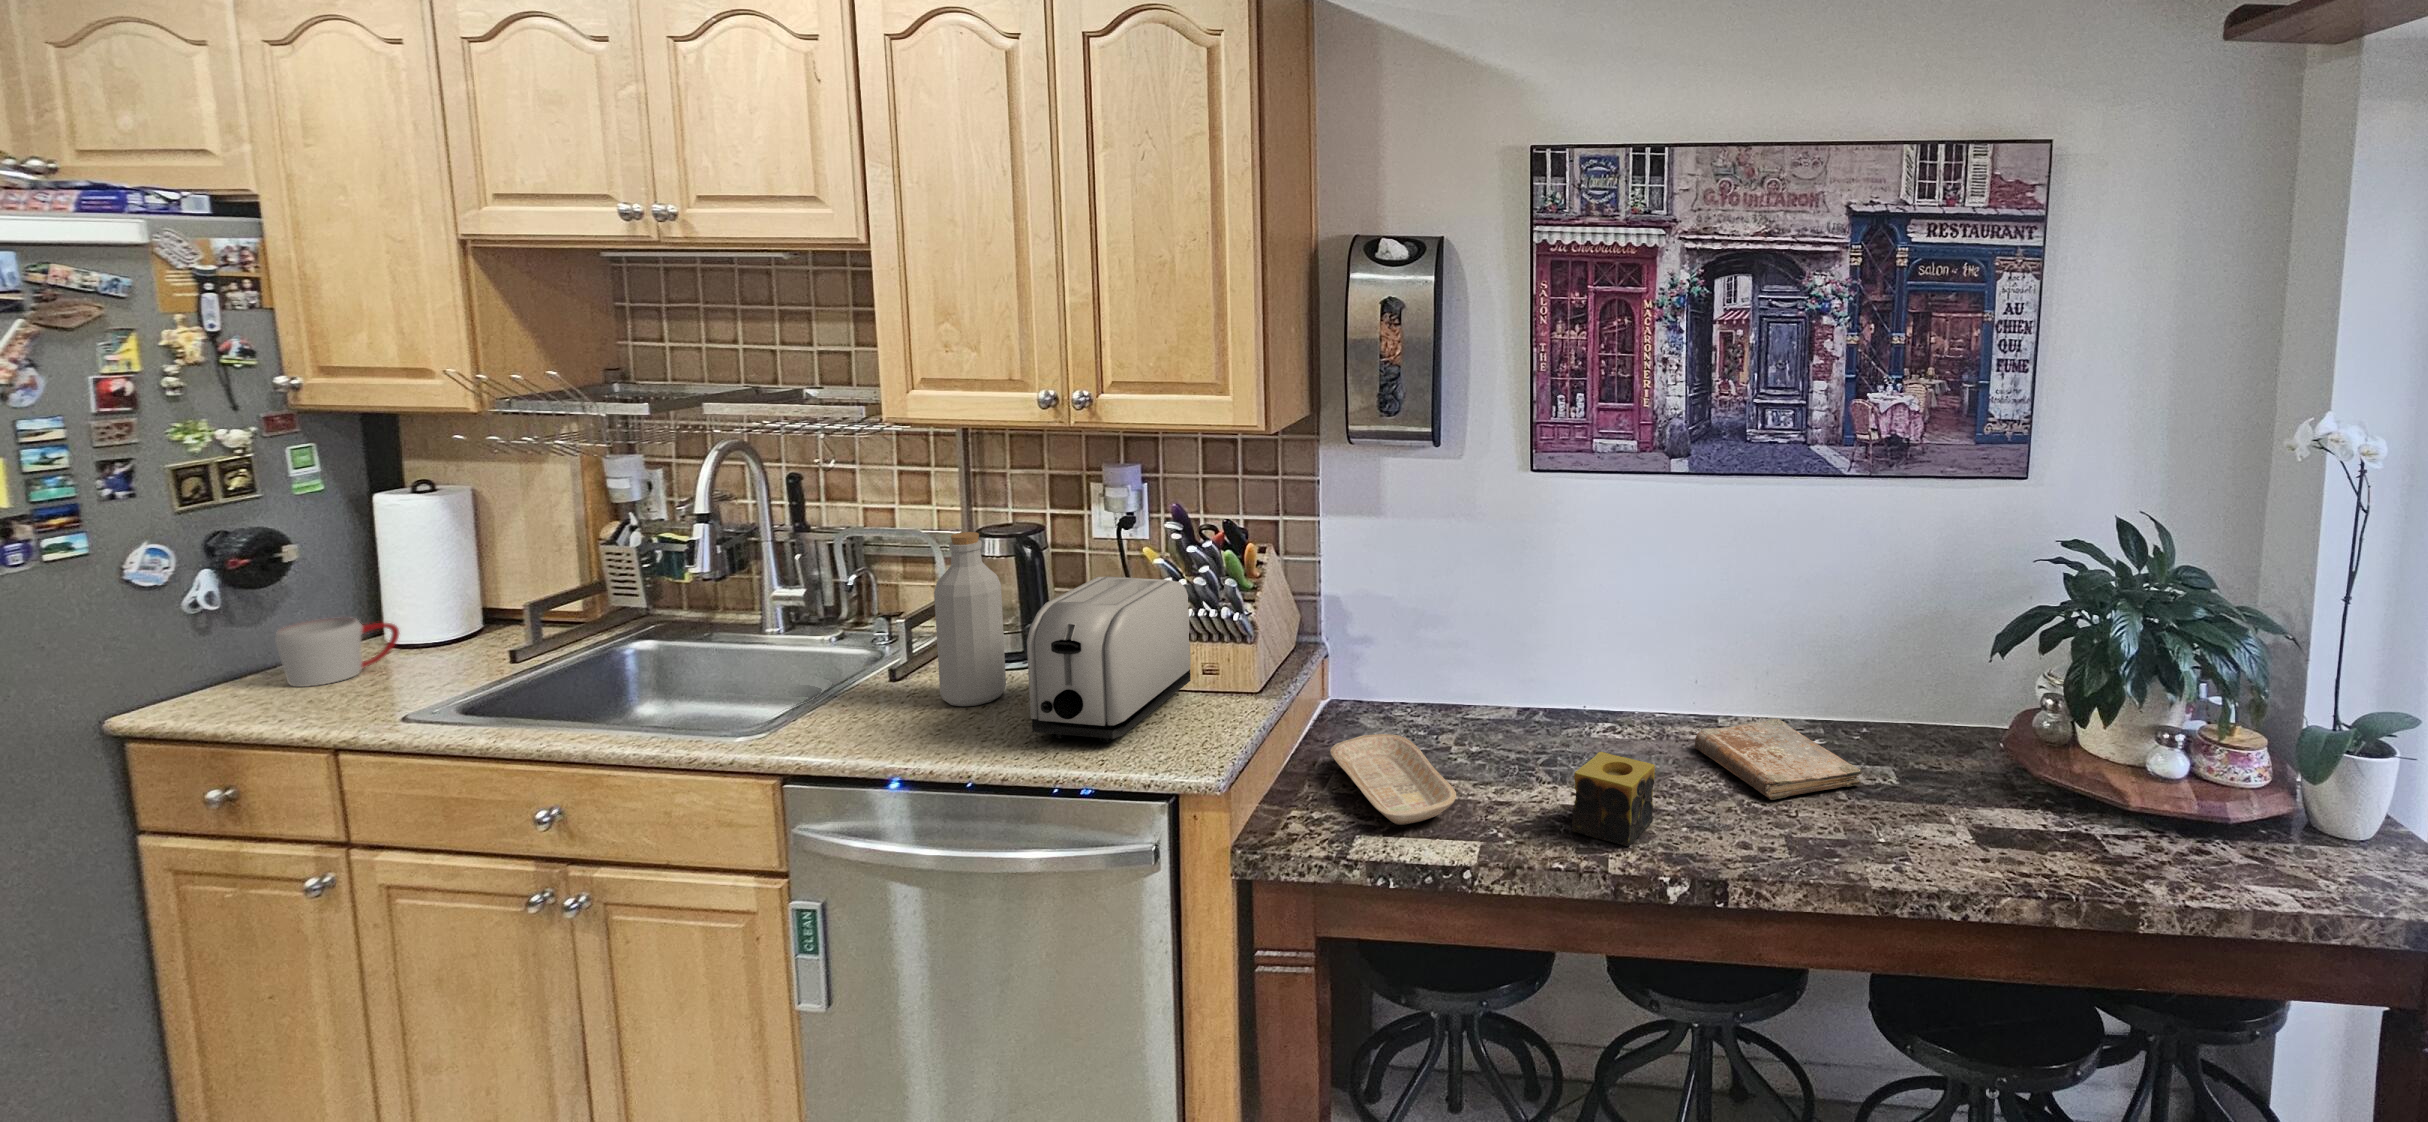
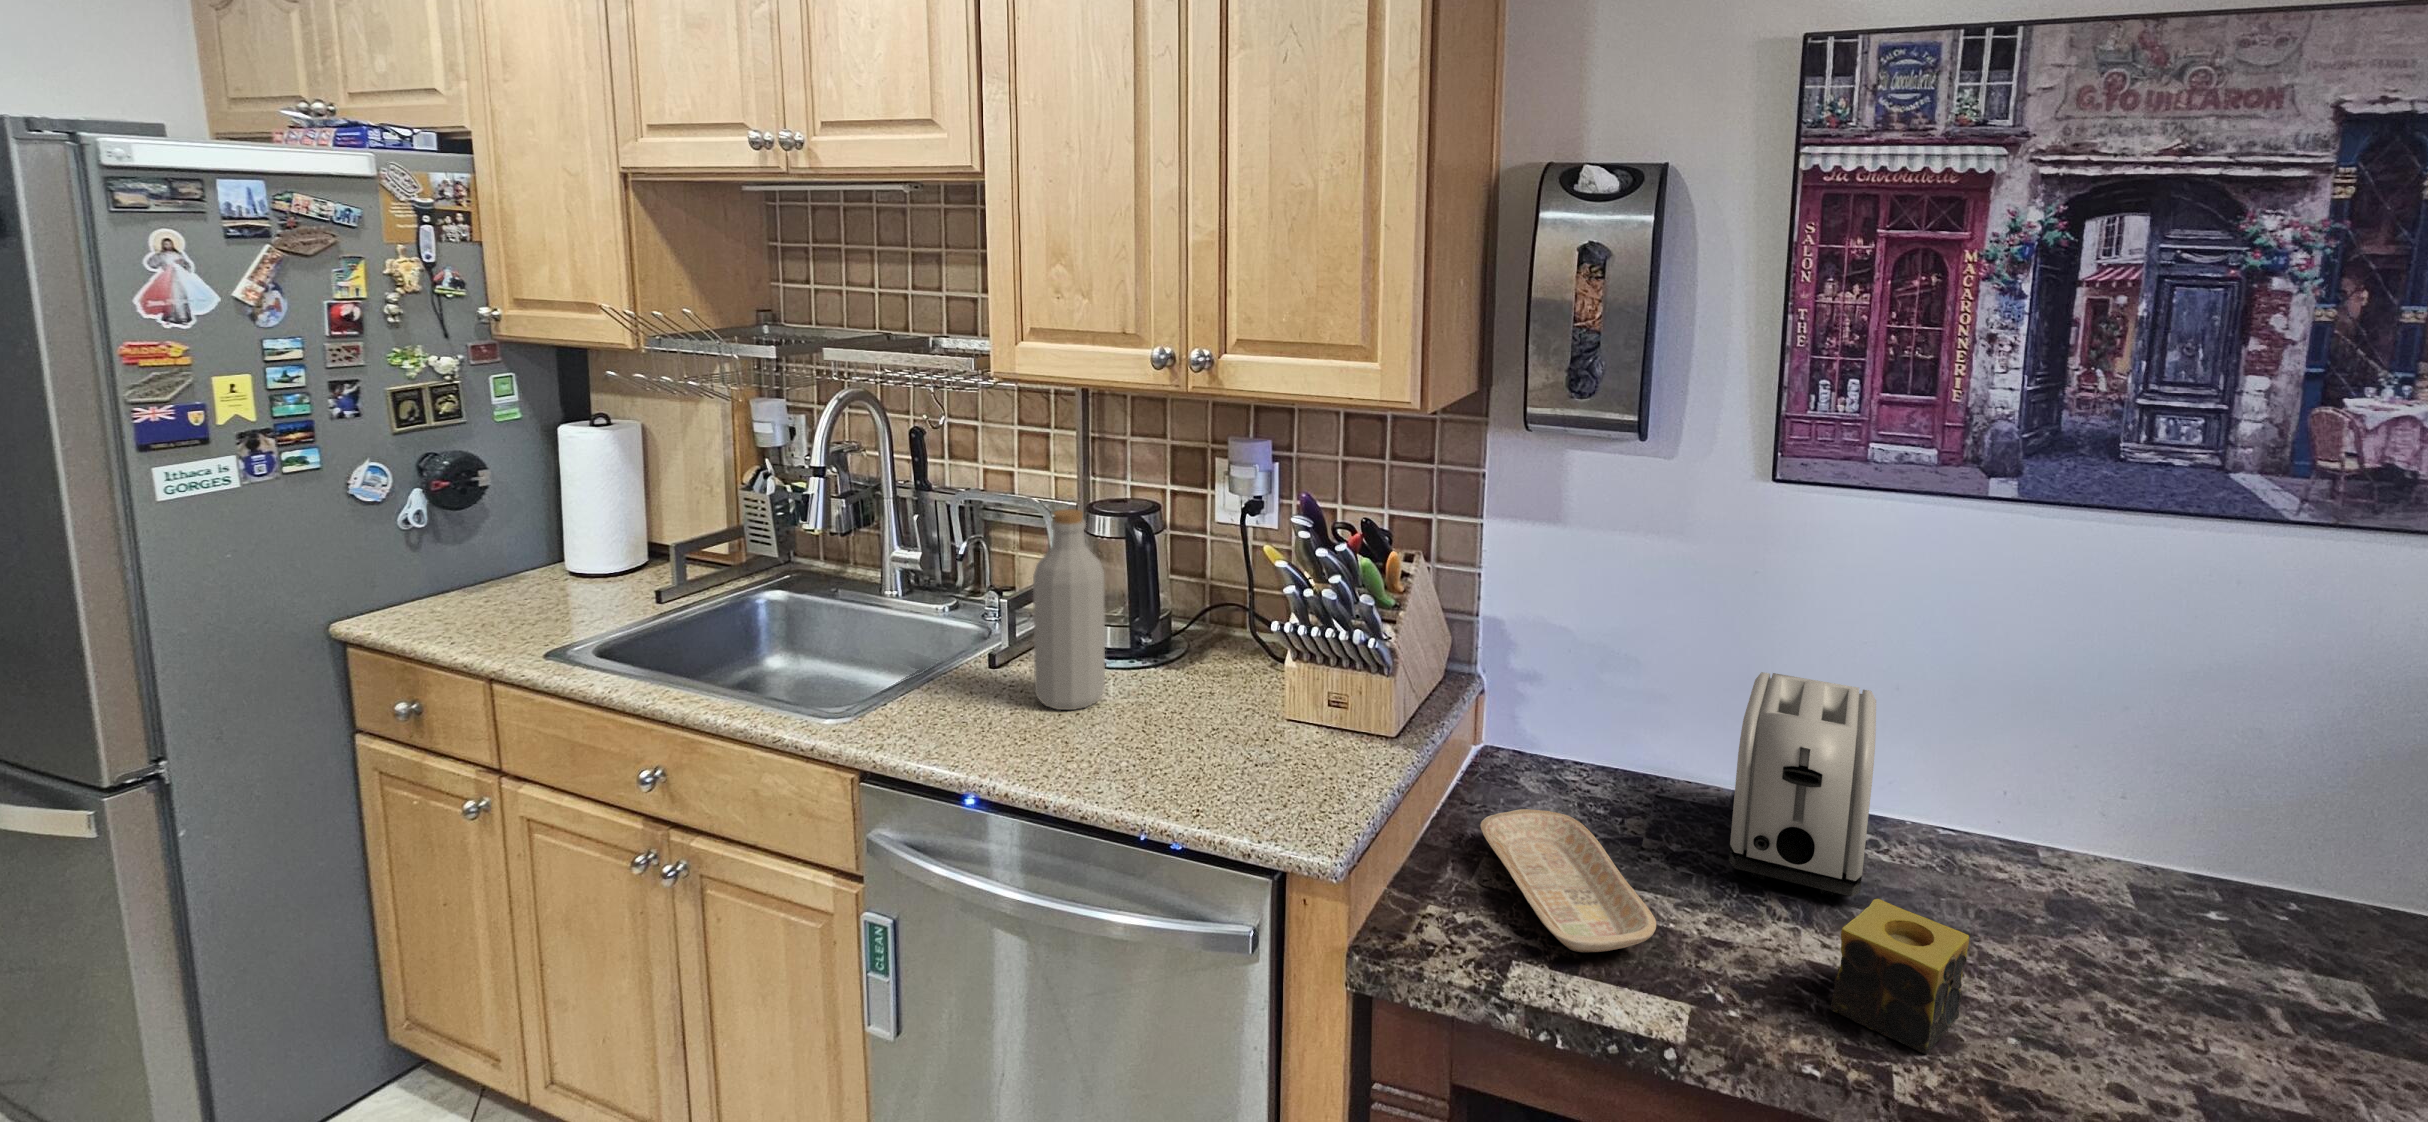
toaster: present [1027,576,1191,743] -> present [1729,672,1876,897]
mug: present [275,617,399,687] -> none [466,543,566,608]
book: present [1695,719,1862,800] -> none [2005,872,2317,1013]

